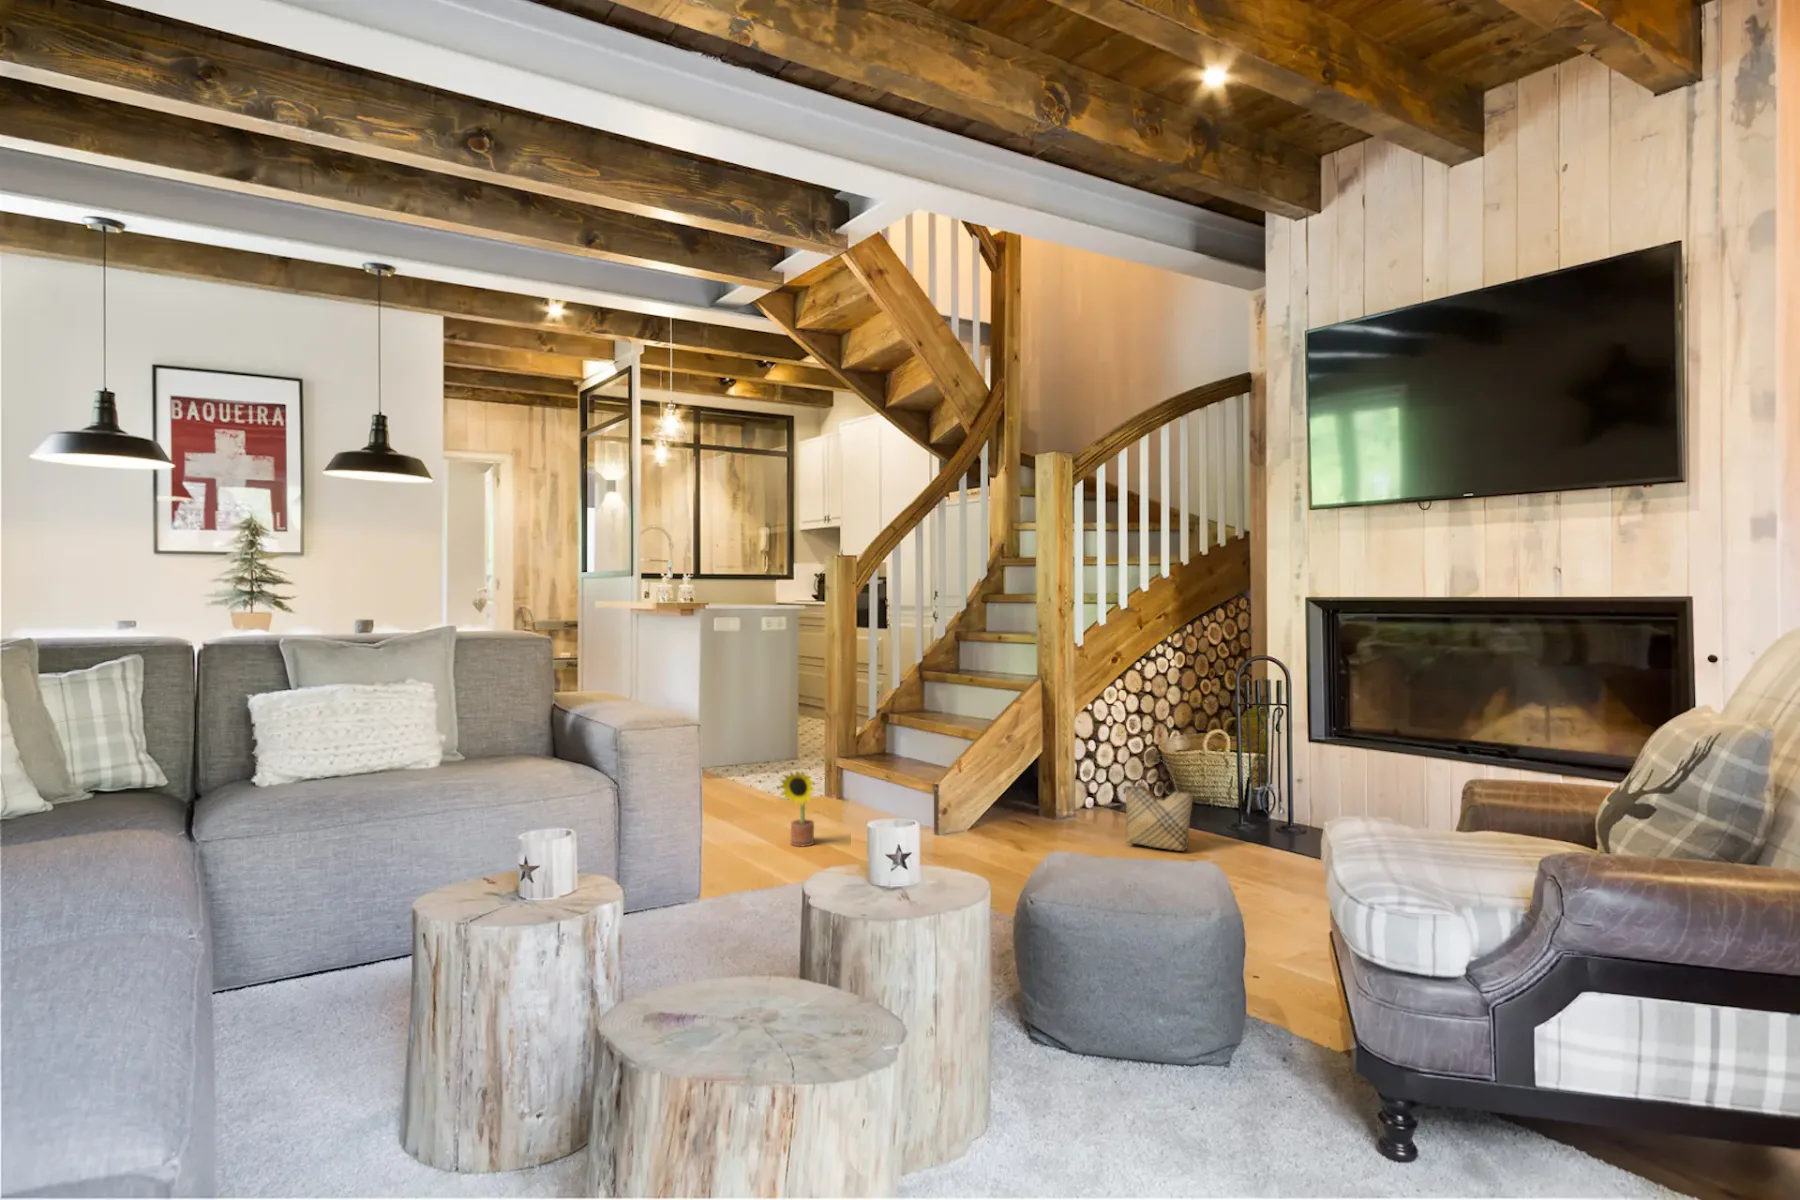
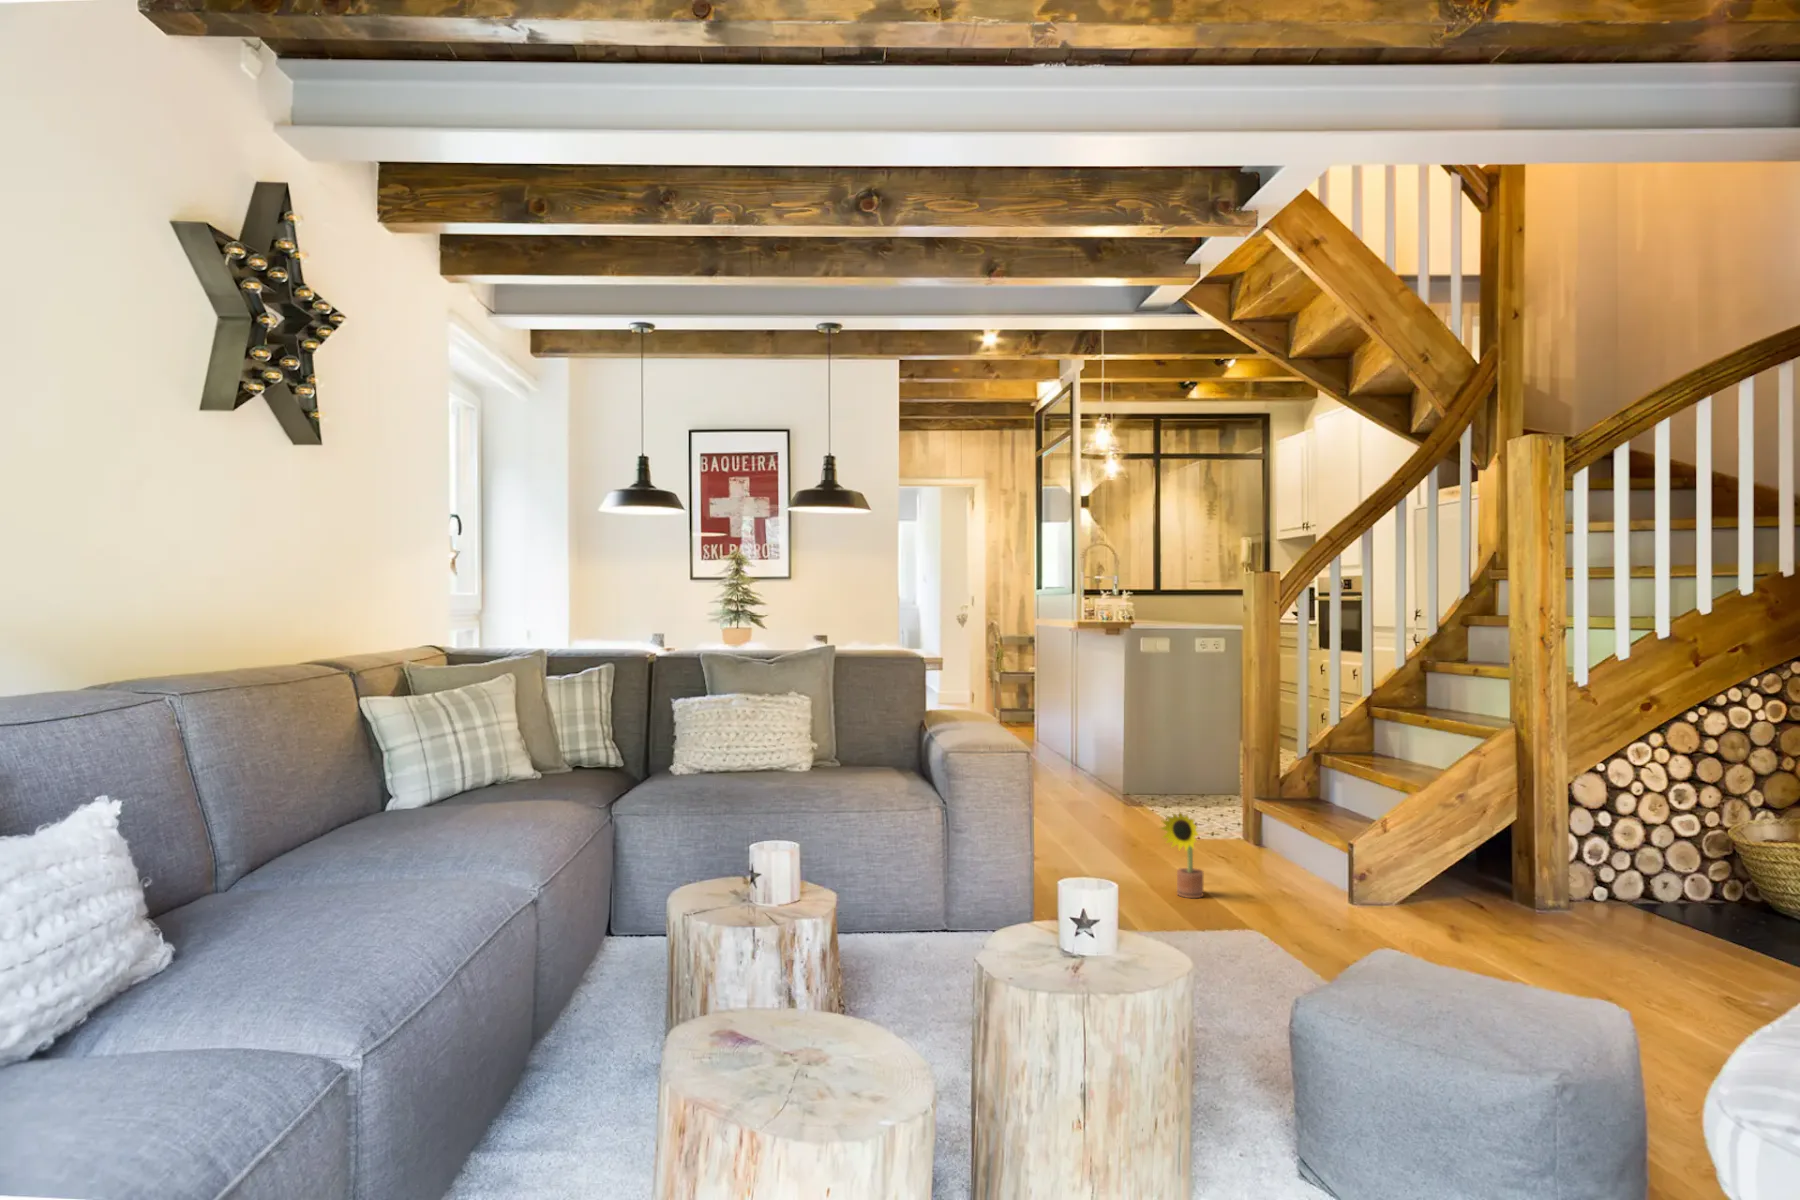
woven basket: present [1125,755,1193,851] -> none [1624,835,1737,971]

